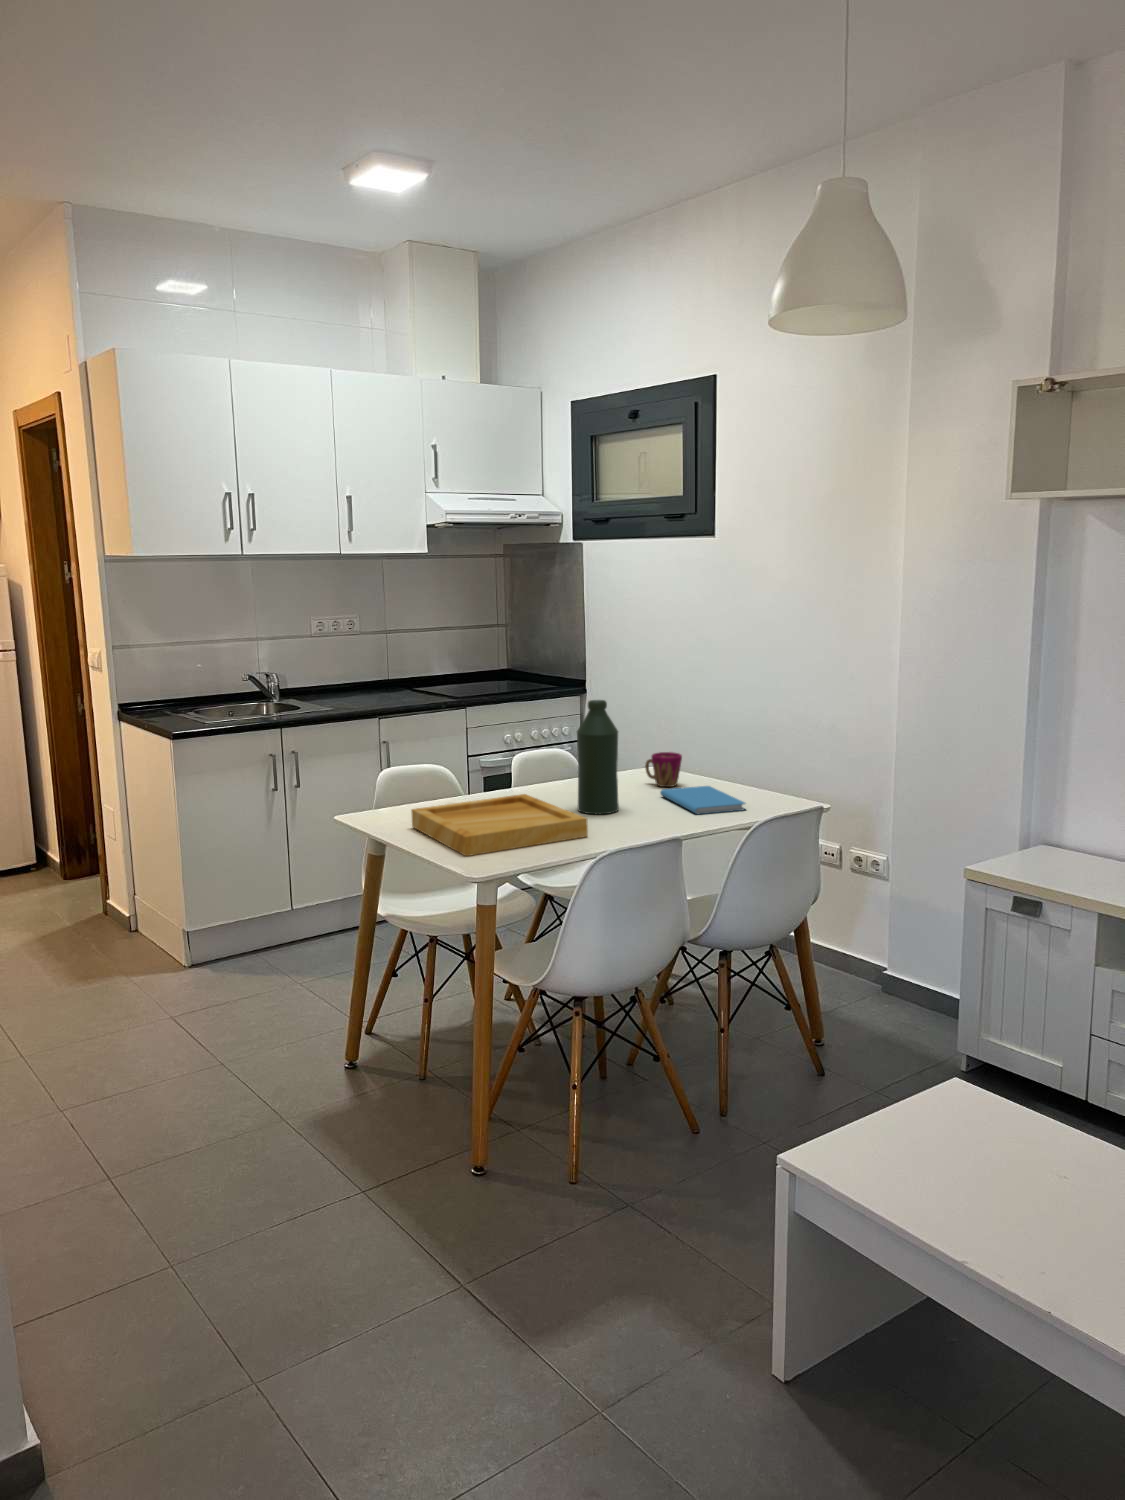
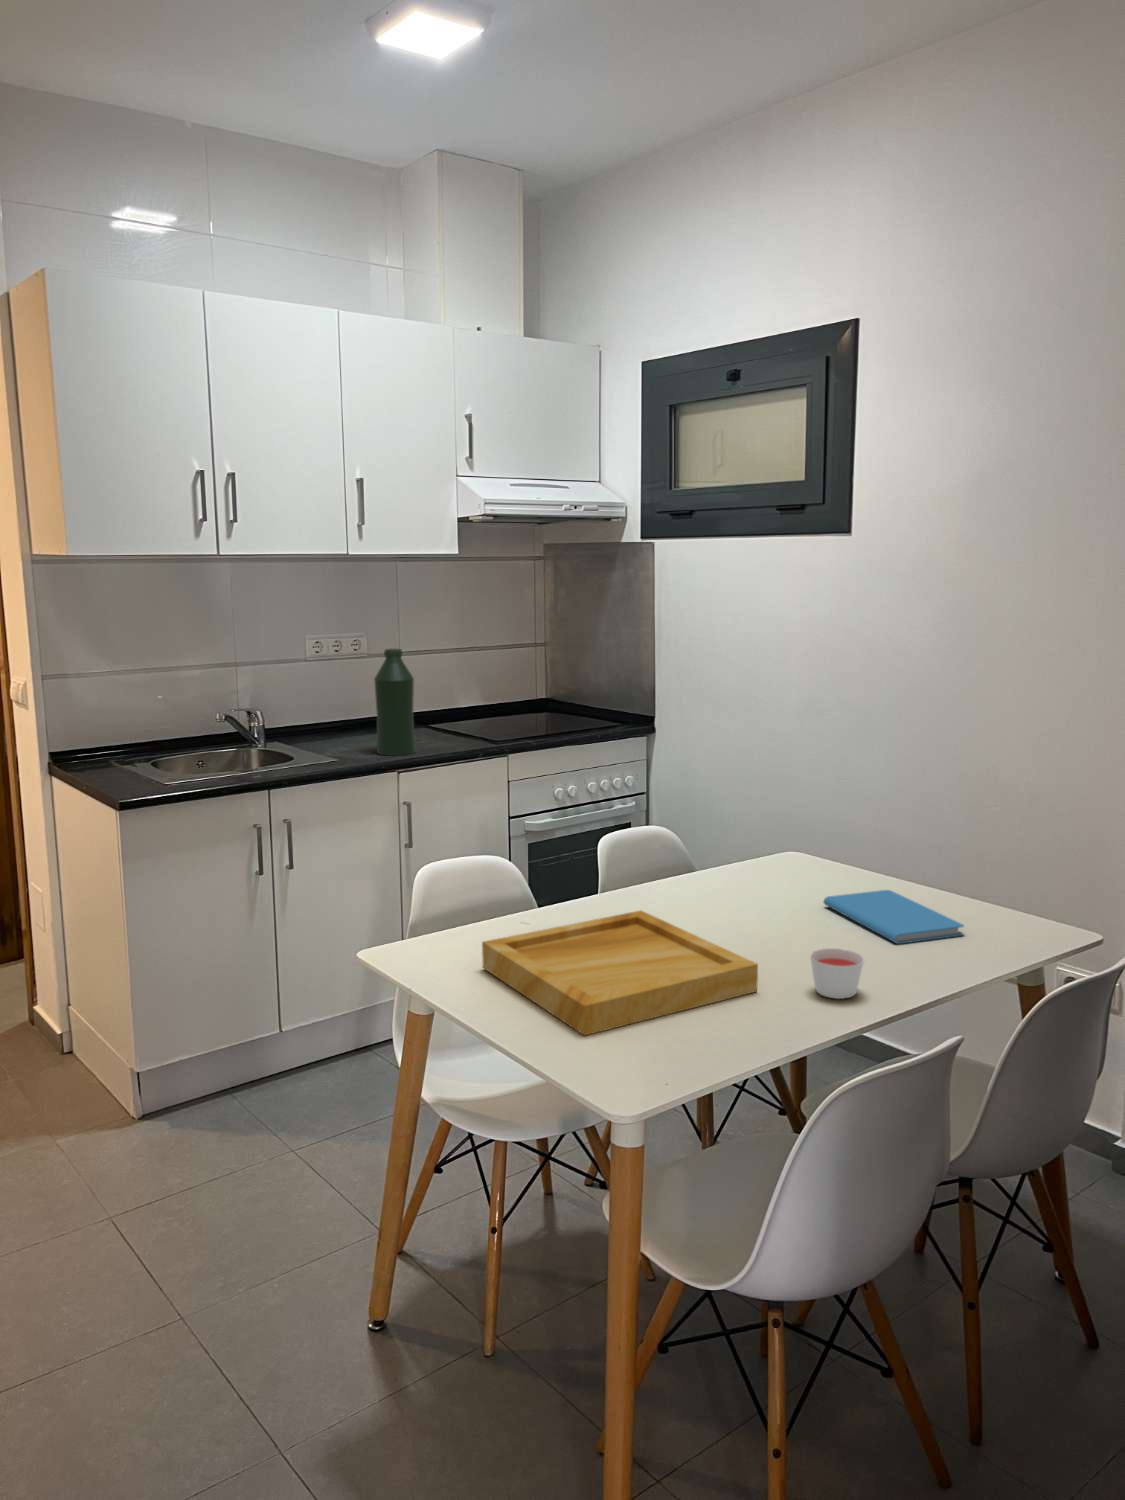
bottle: present [577,700,619,814] -> present [374,649,416,756]
cup: present [645,752,682,787] -> none [789,837,844,888]
candle: none [621,809,656,839] -> present [810,948,864,999]

